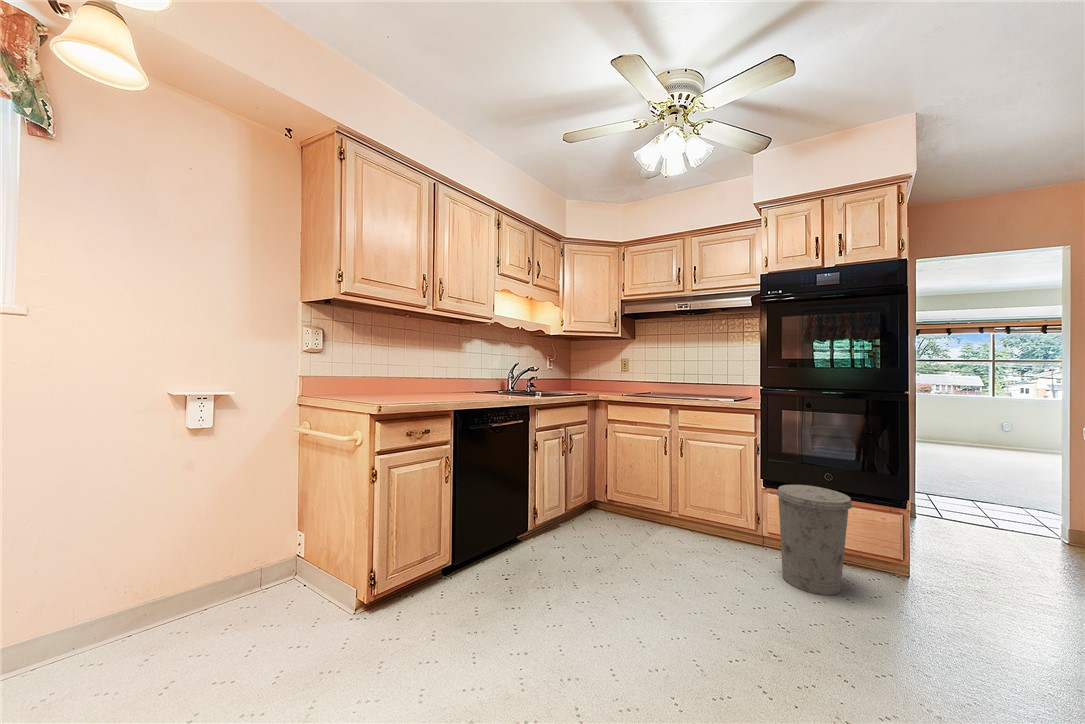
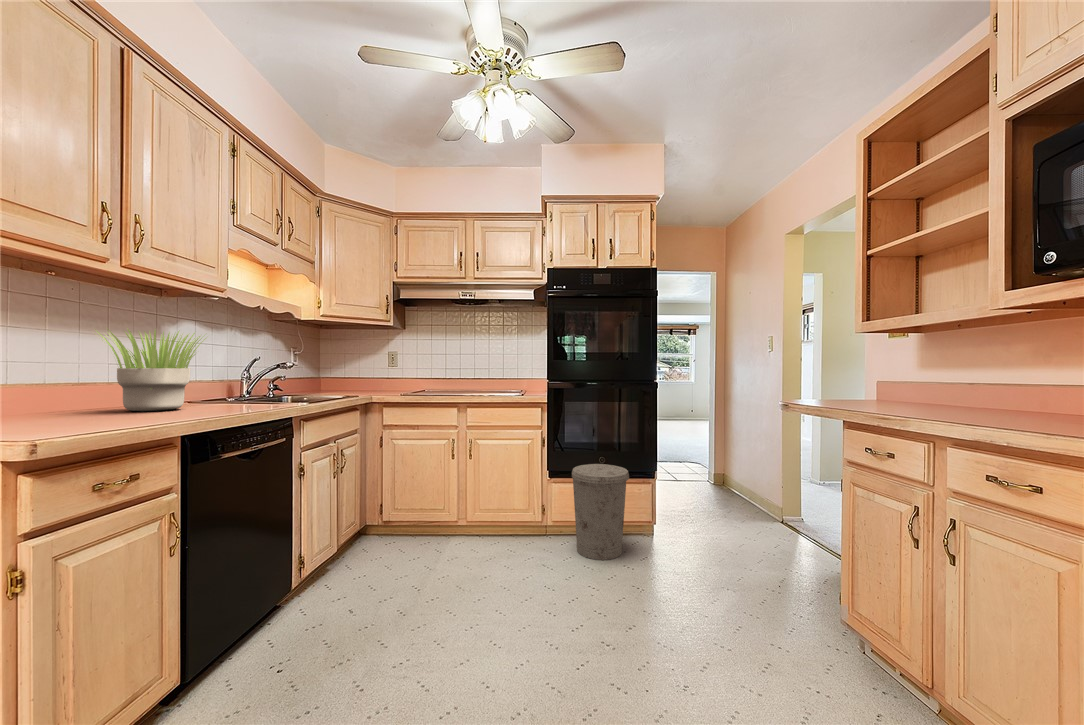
potted plant: none [424,345,482,396] -> present [97,329,206,411]

